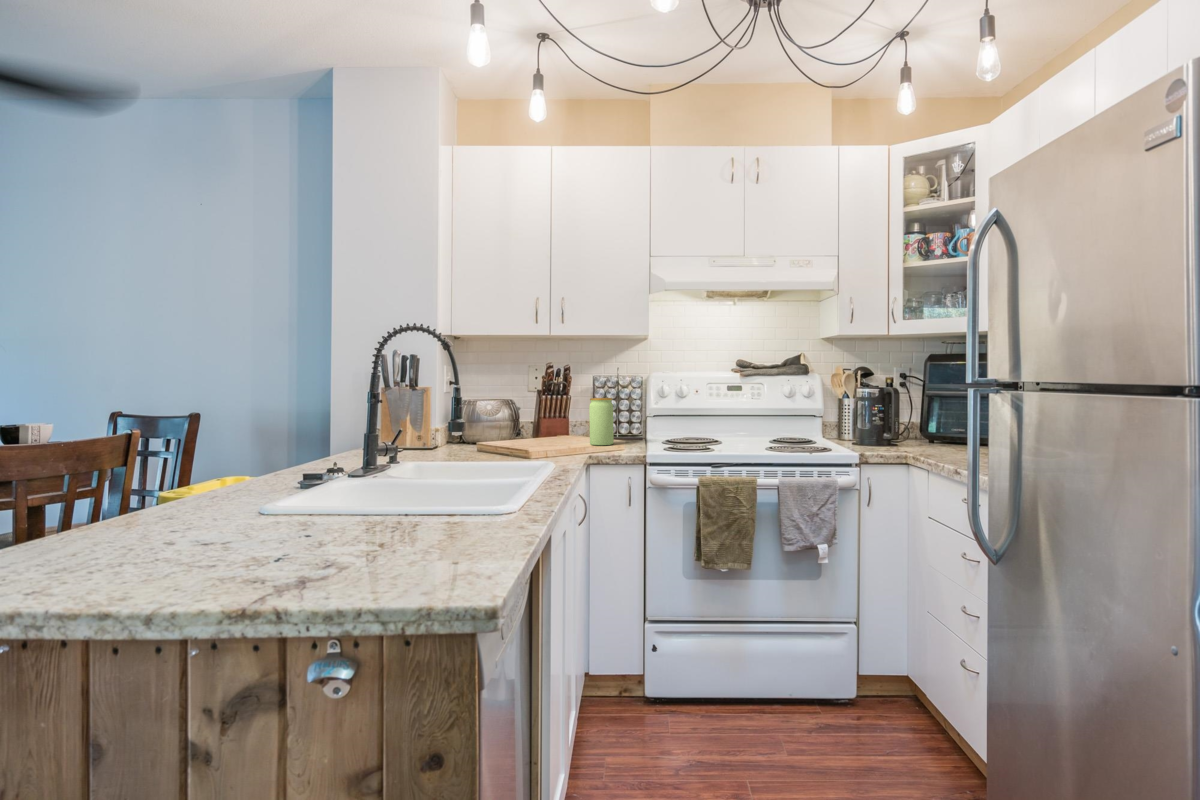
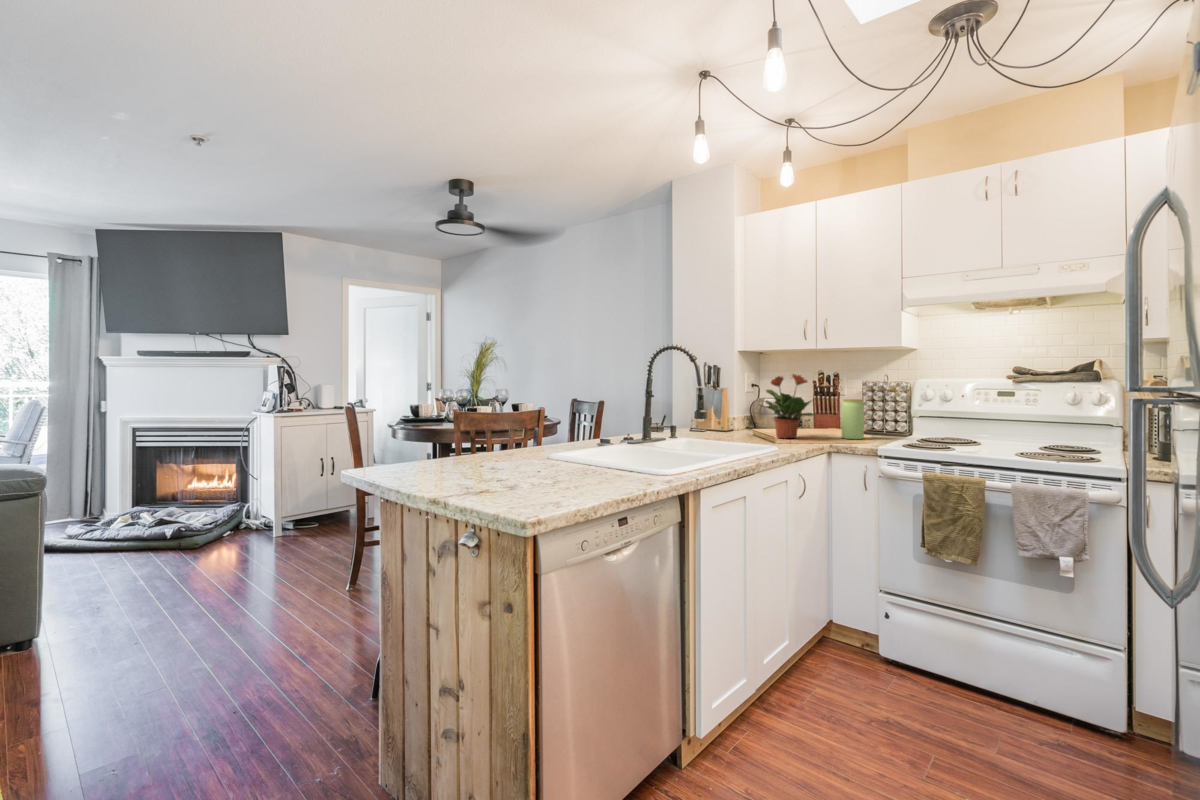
potted plant: none [495,368,568,451] -> present [760,374,814,438]

